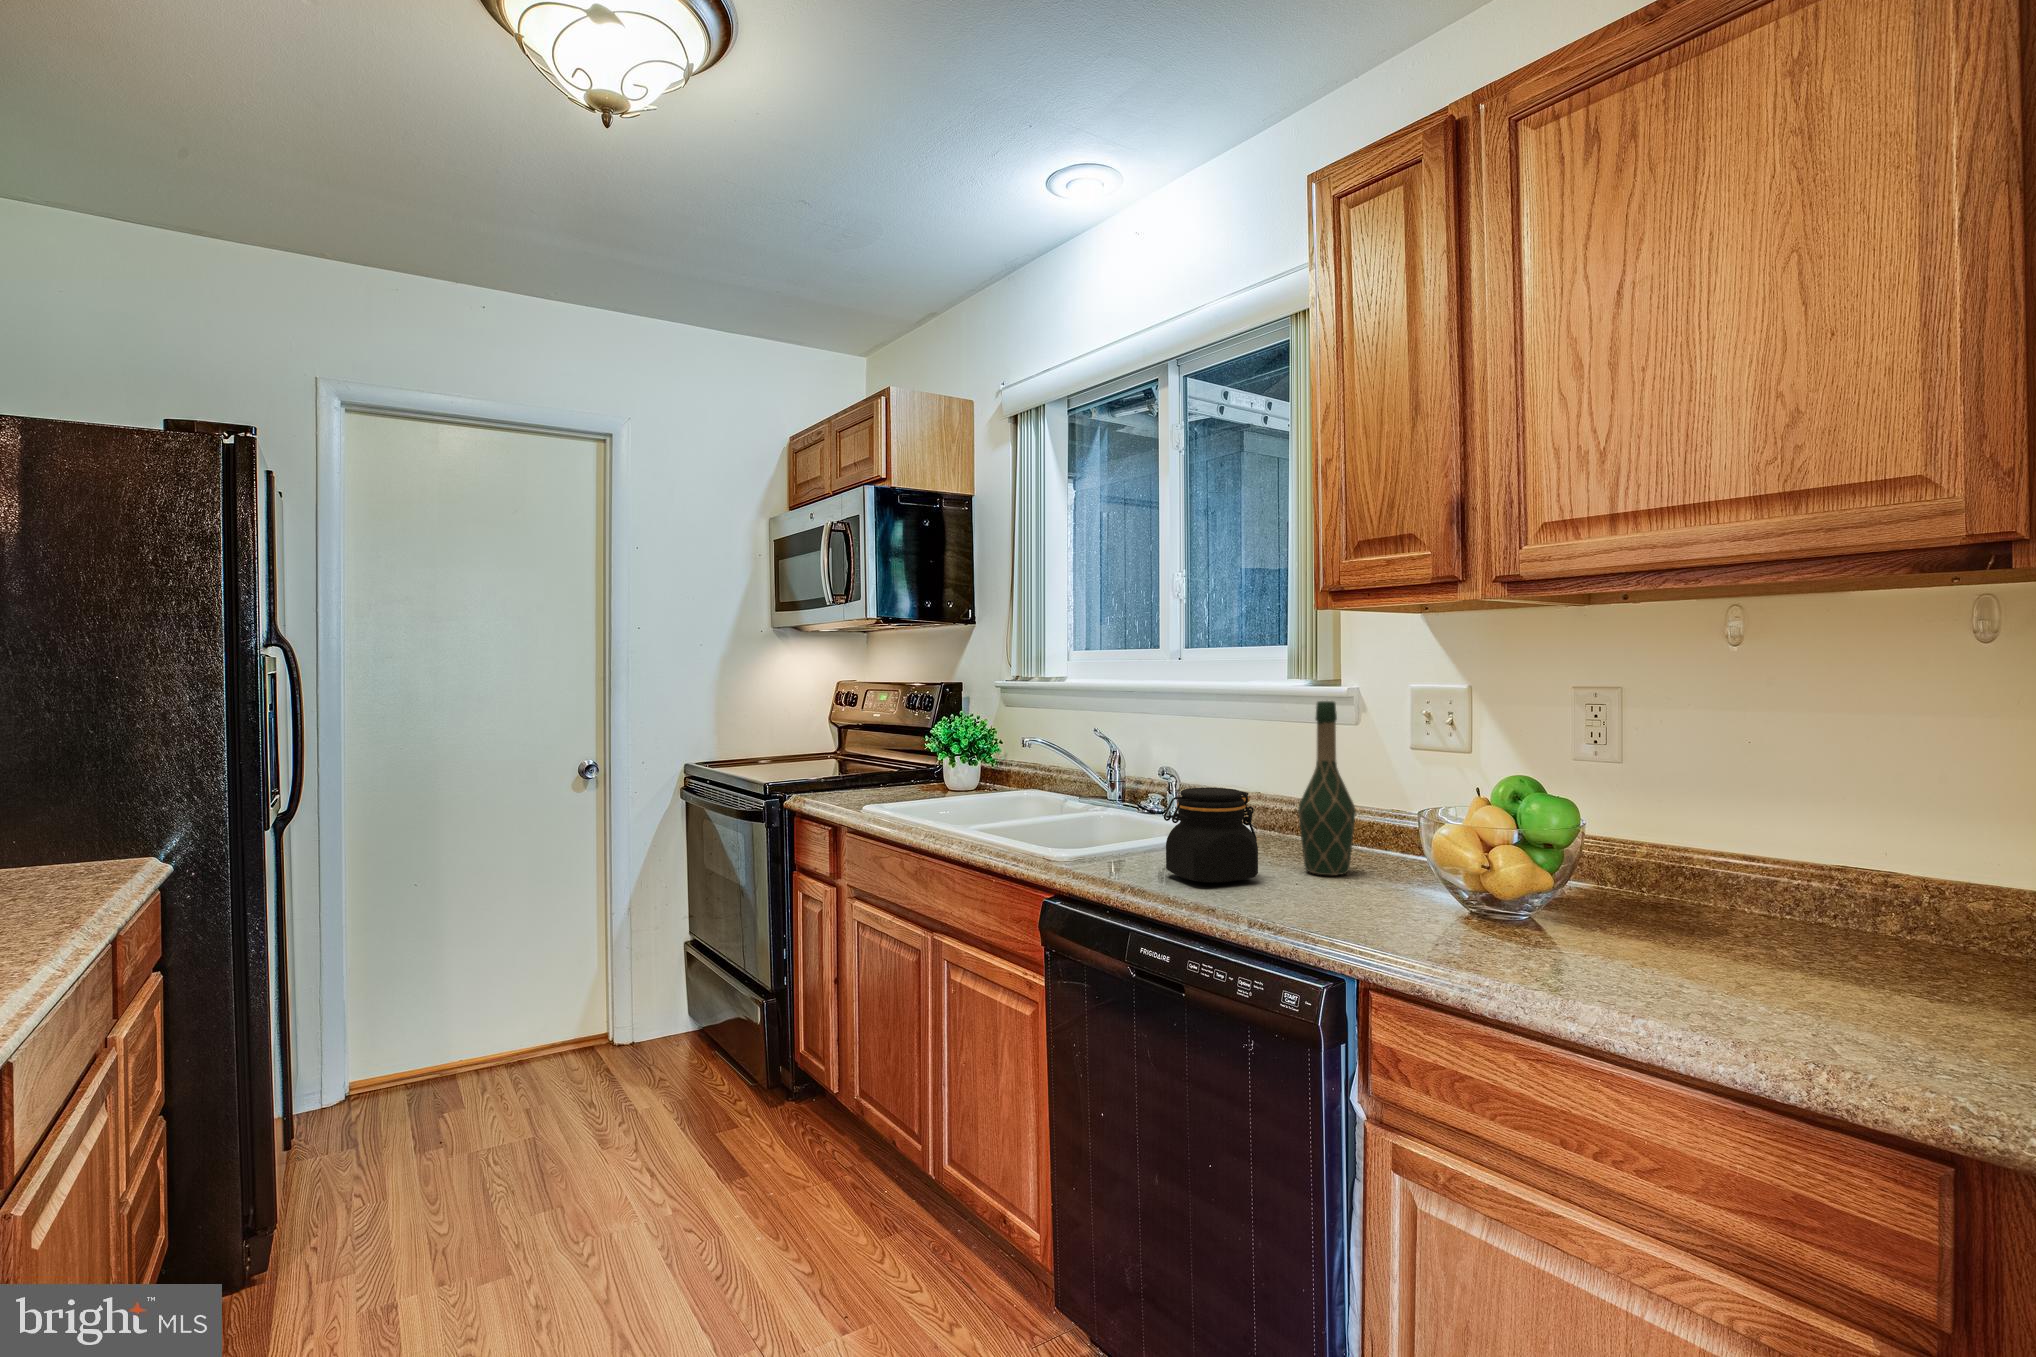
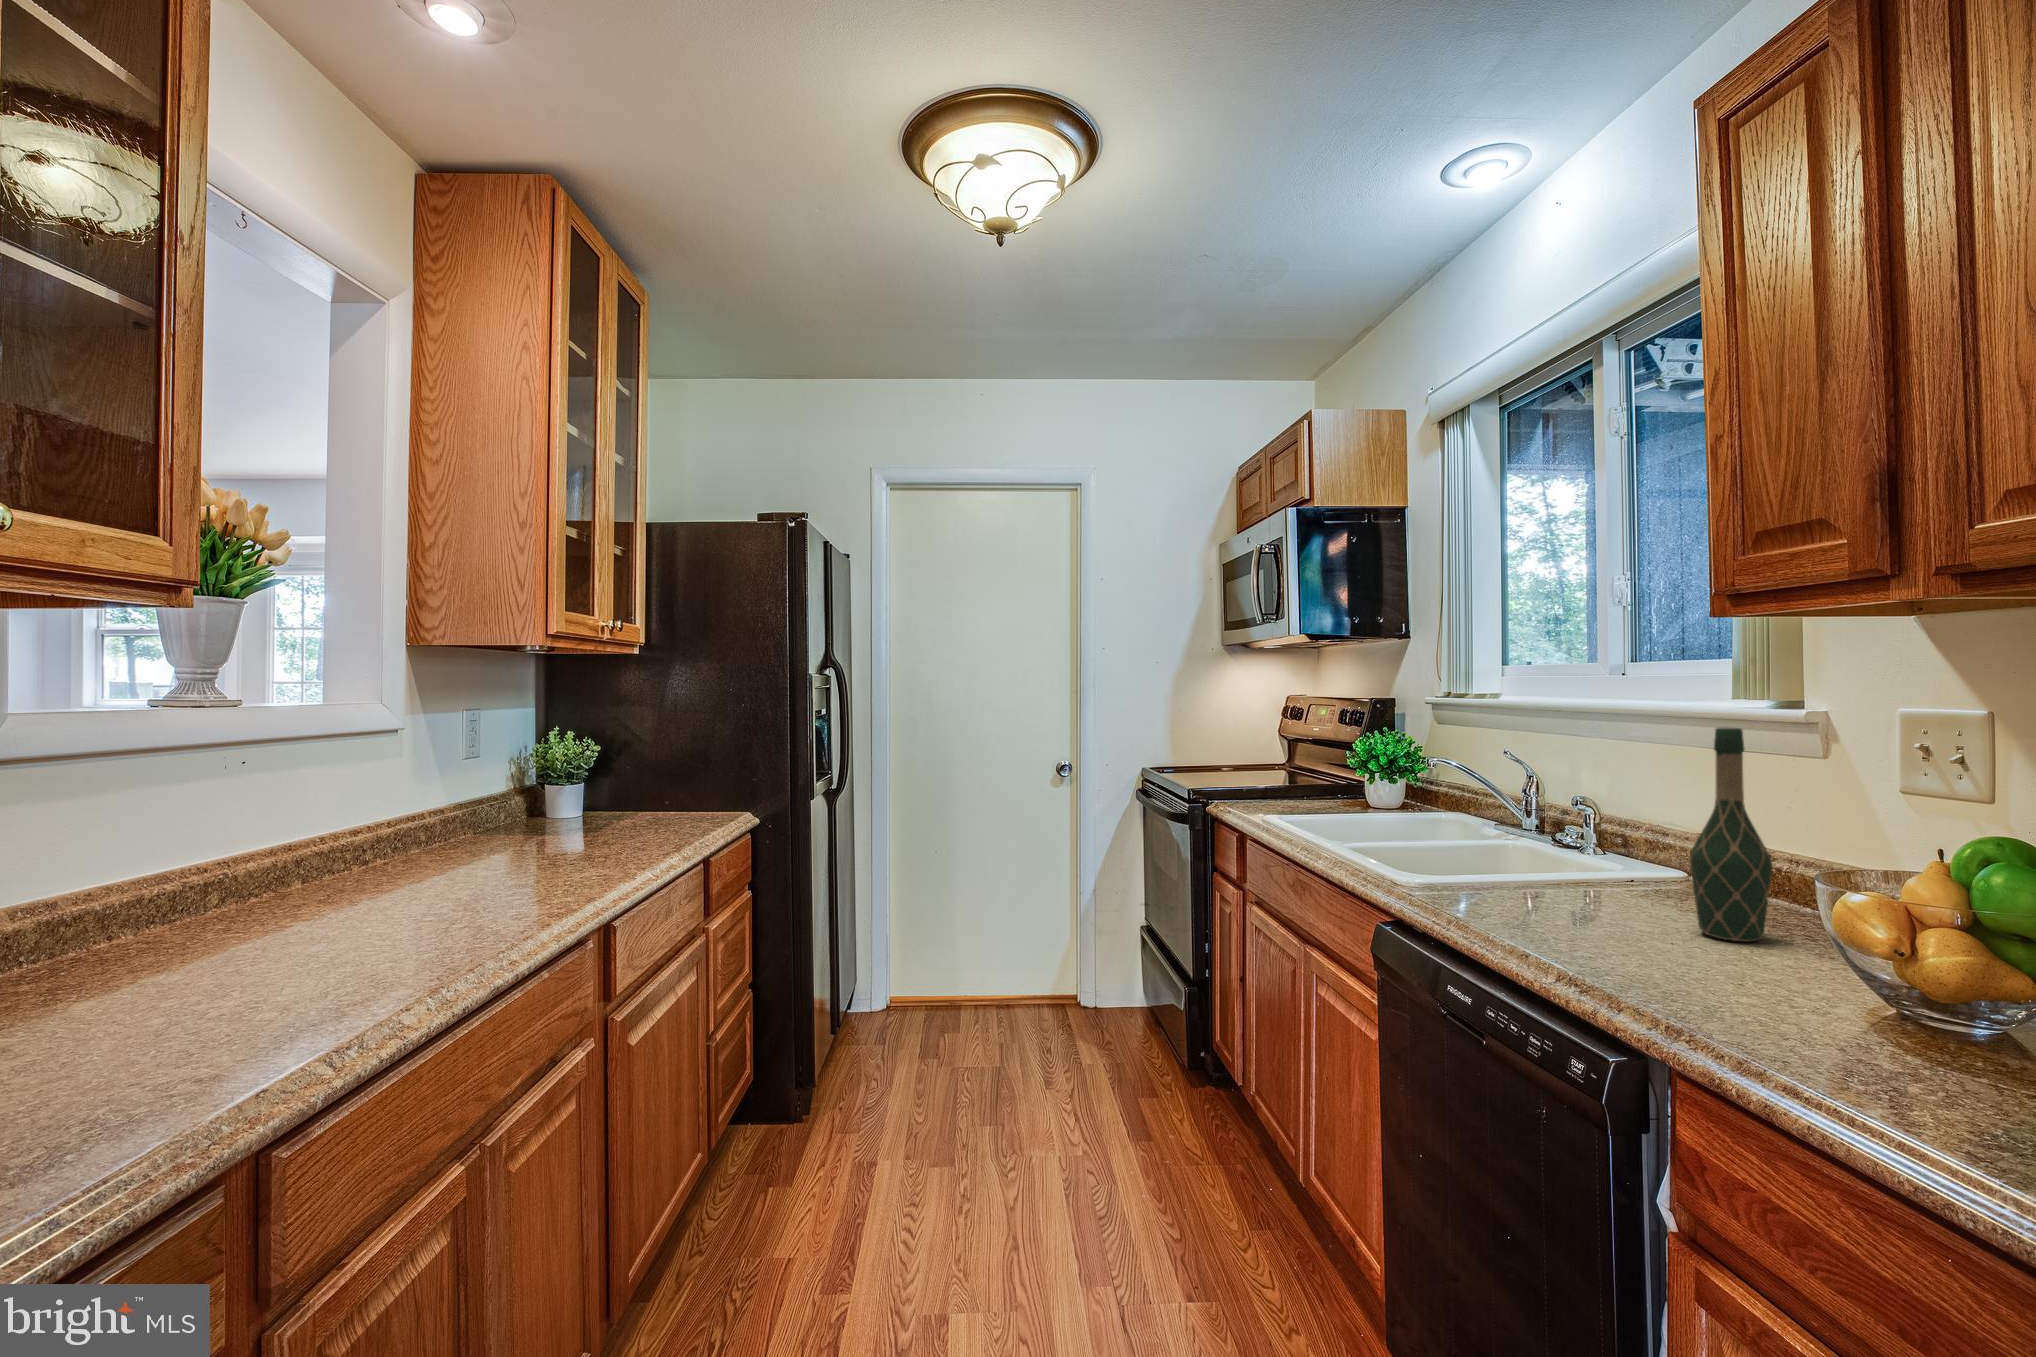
jar: present [1164,788,1258,883] -> none [1498,821,1624,929]

